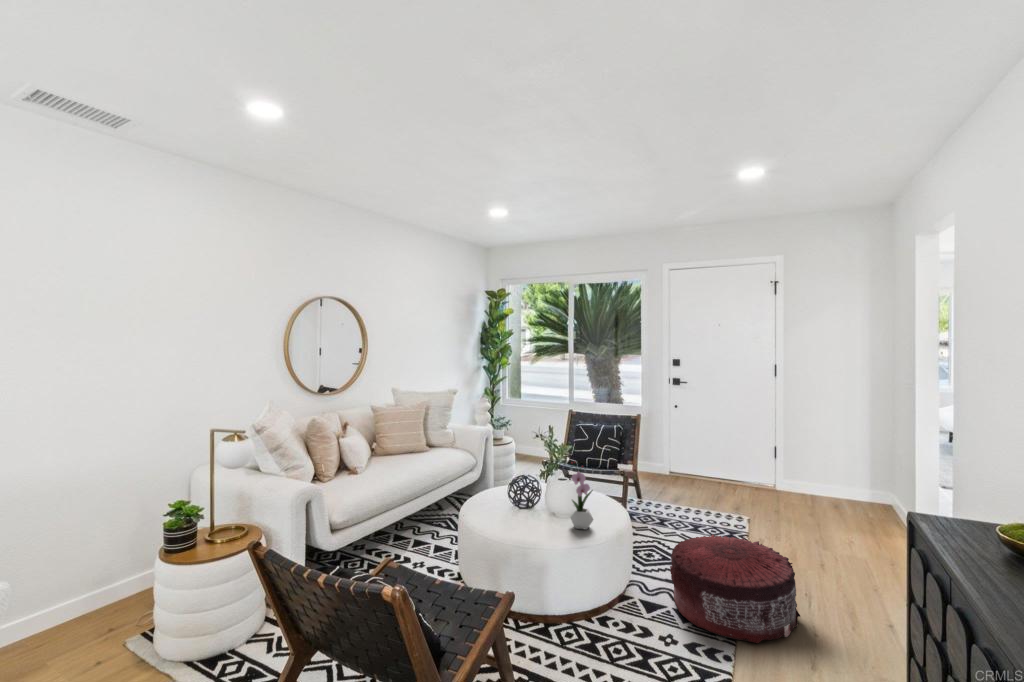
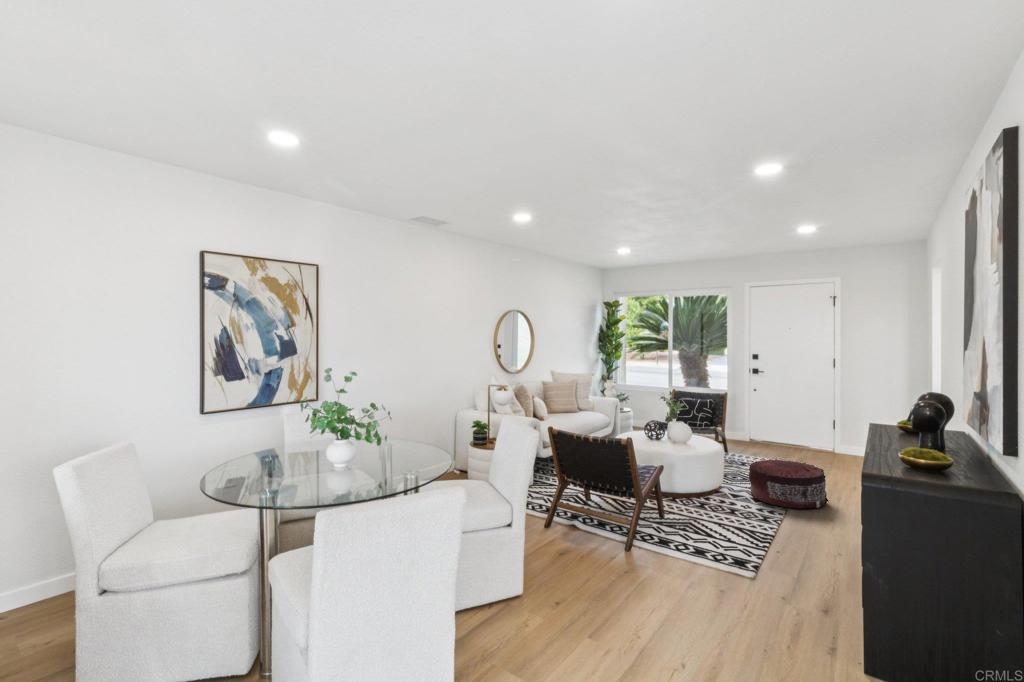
flower arrangement: present [570,461,593,530] -> none [687,409,702,449]

